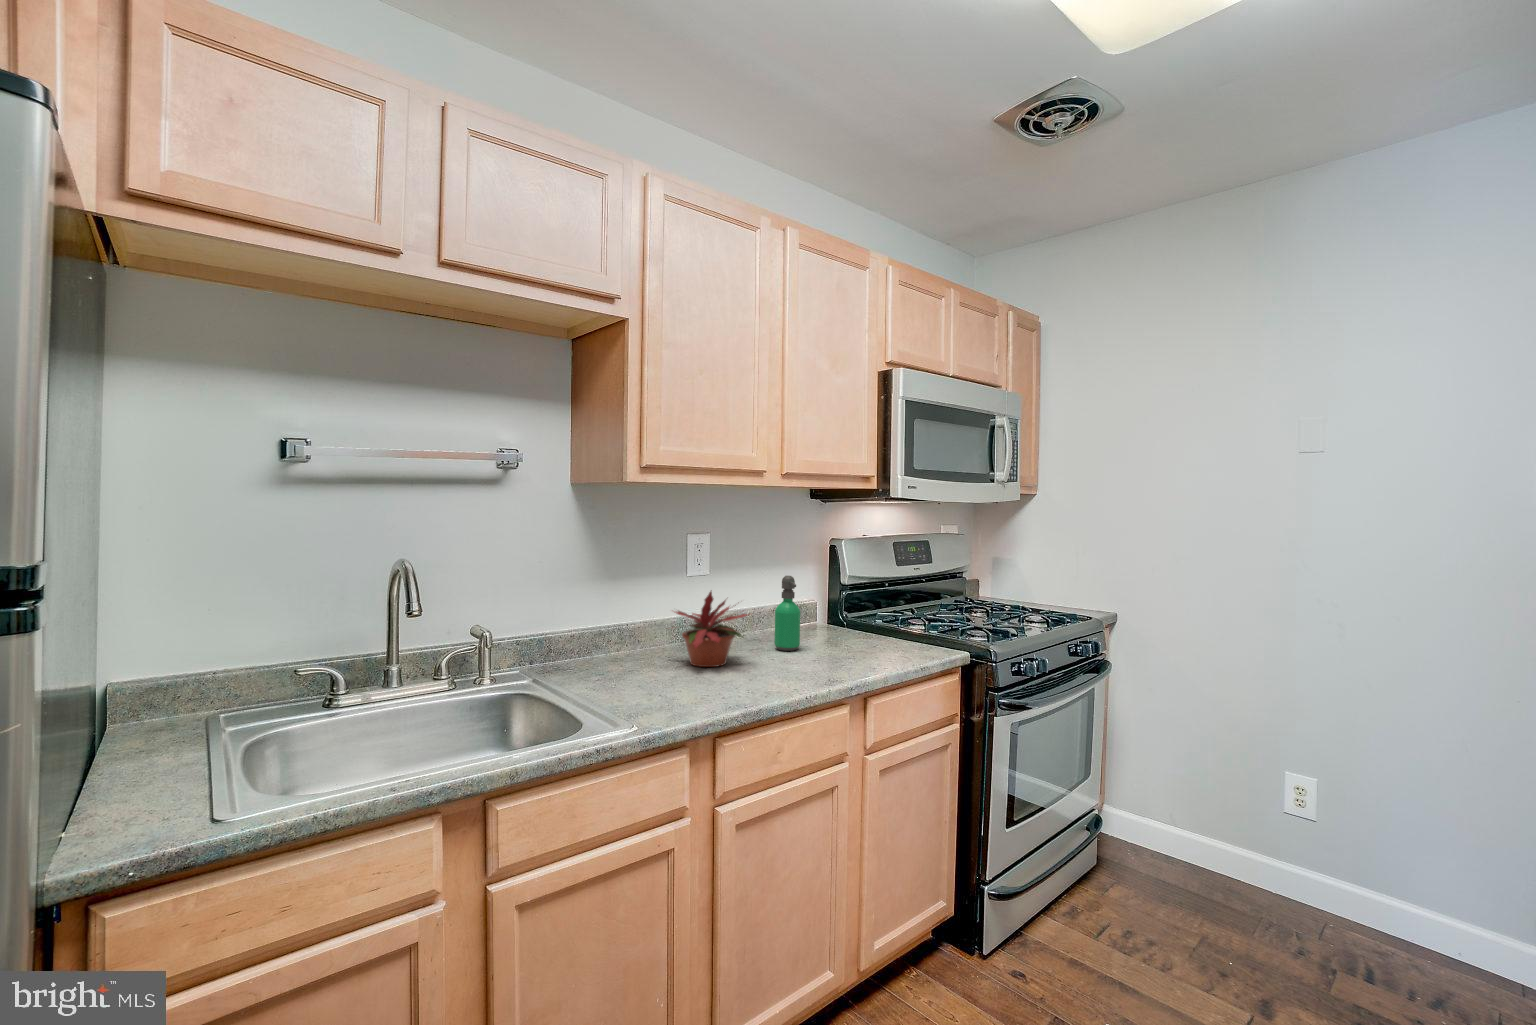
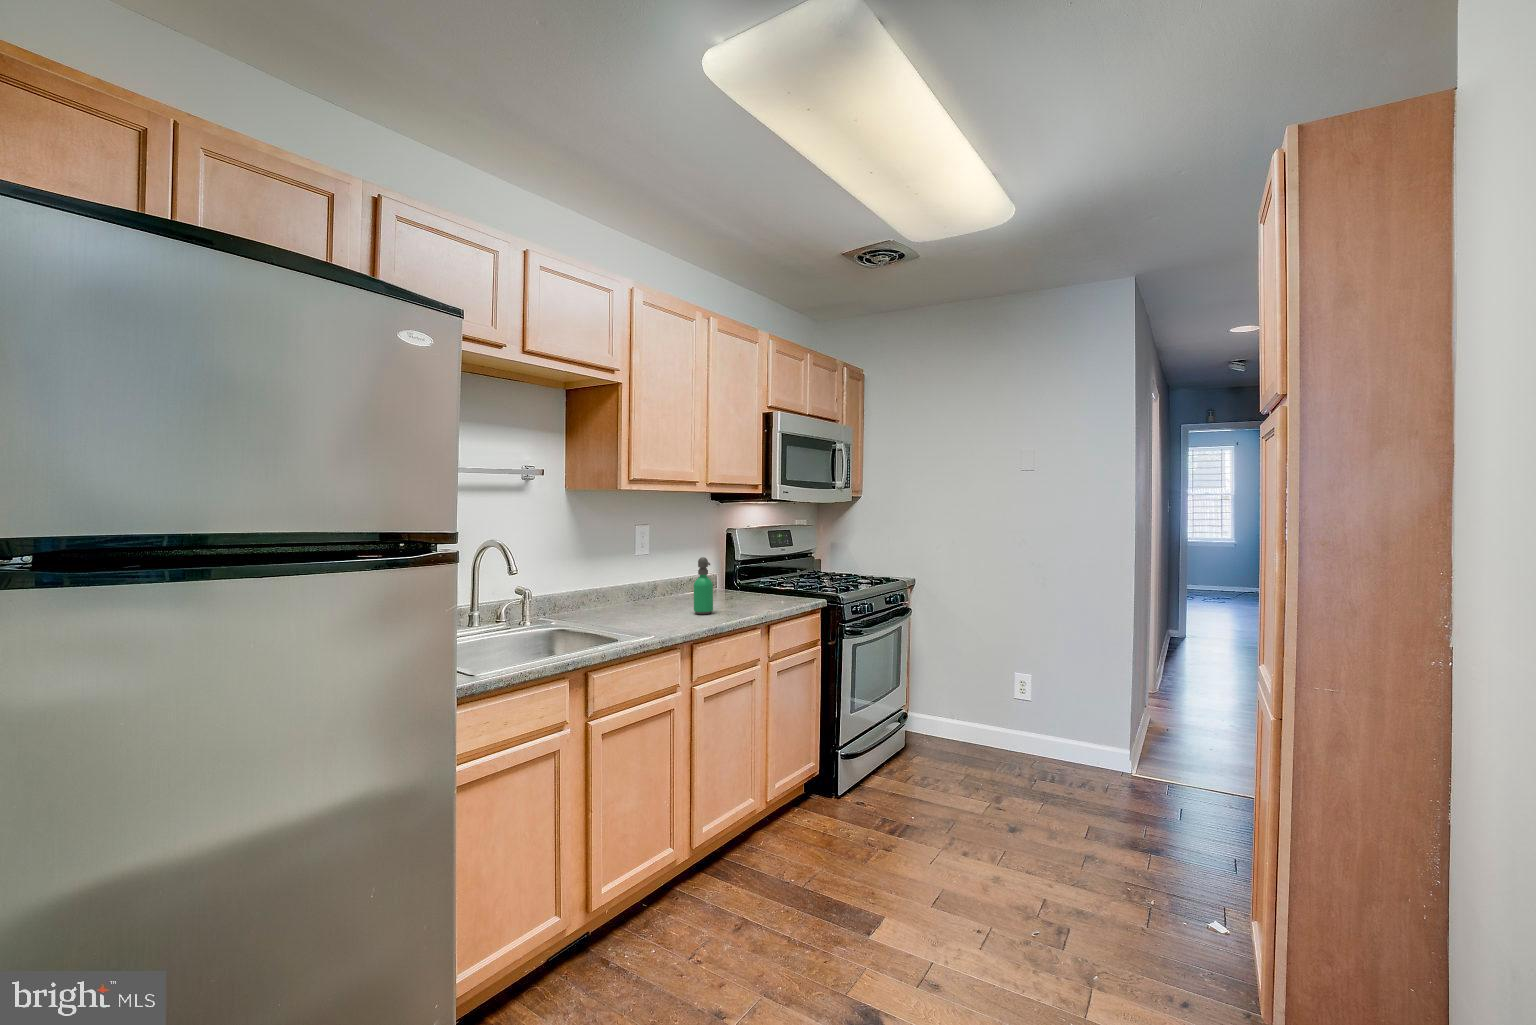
potted plant: present [675,592,747,667] -> none [609,568,684,630]

